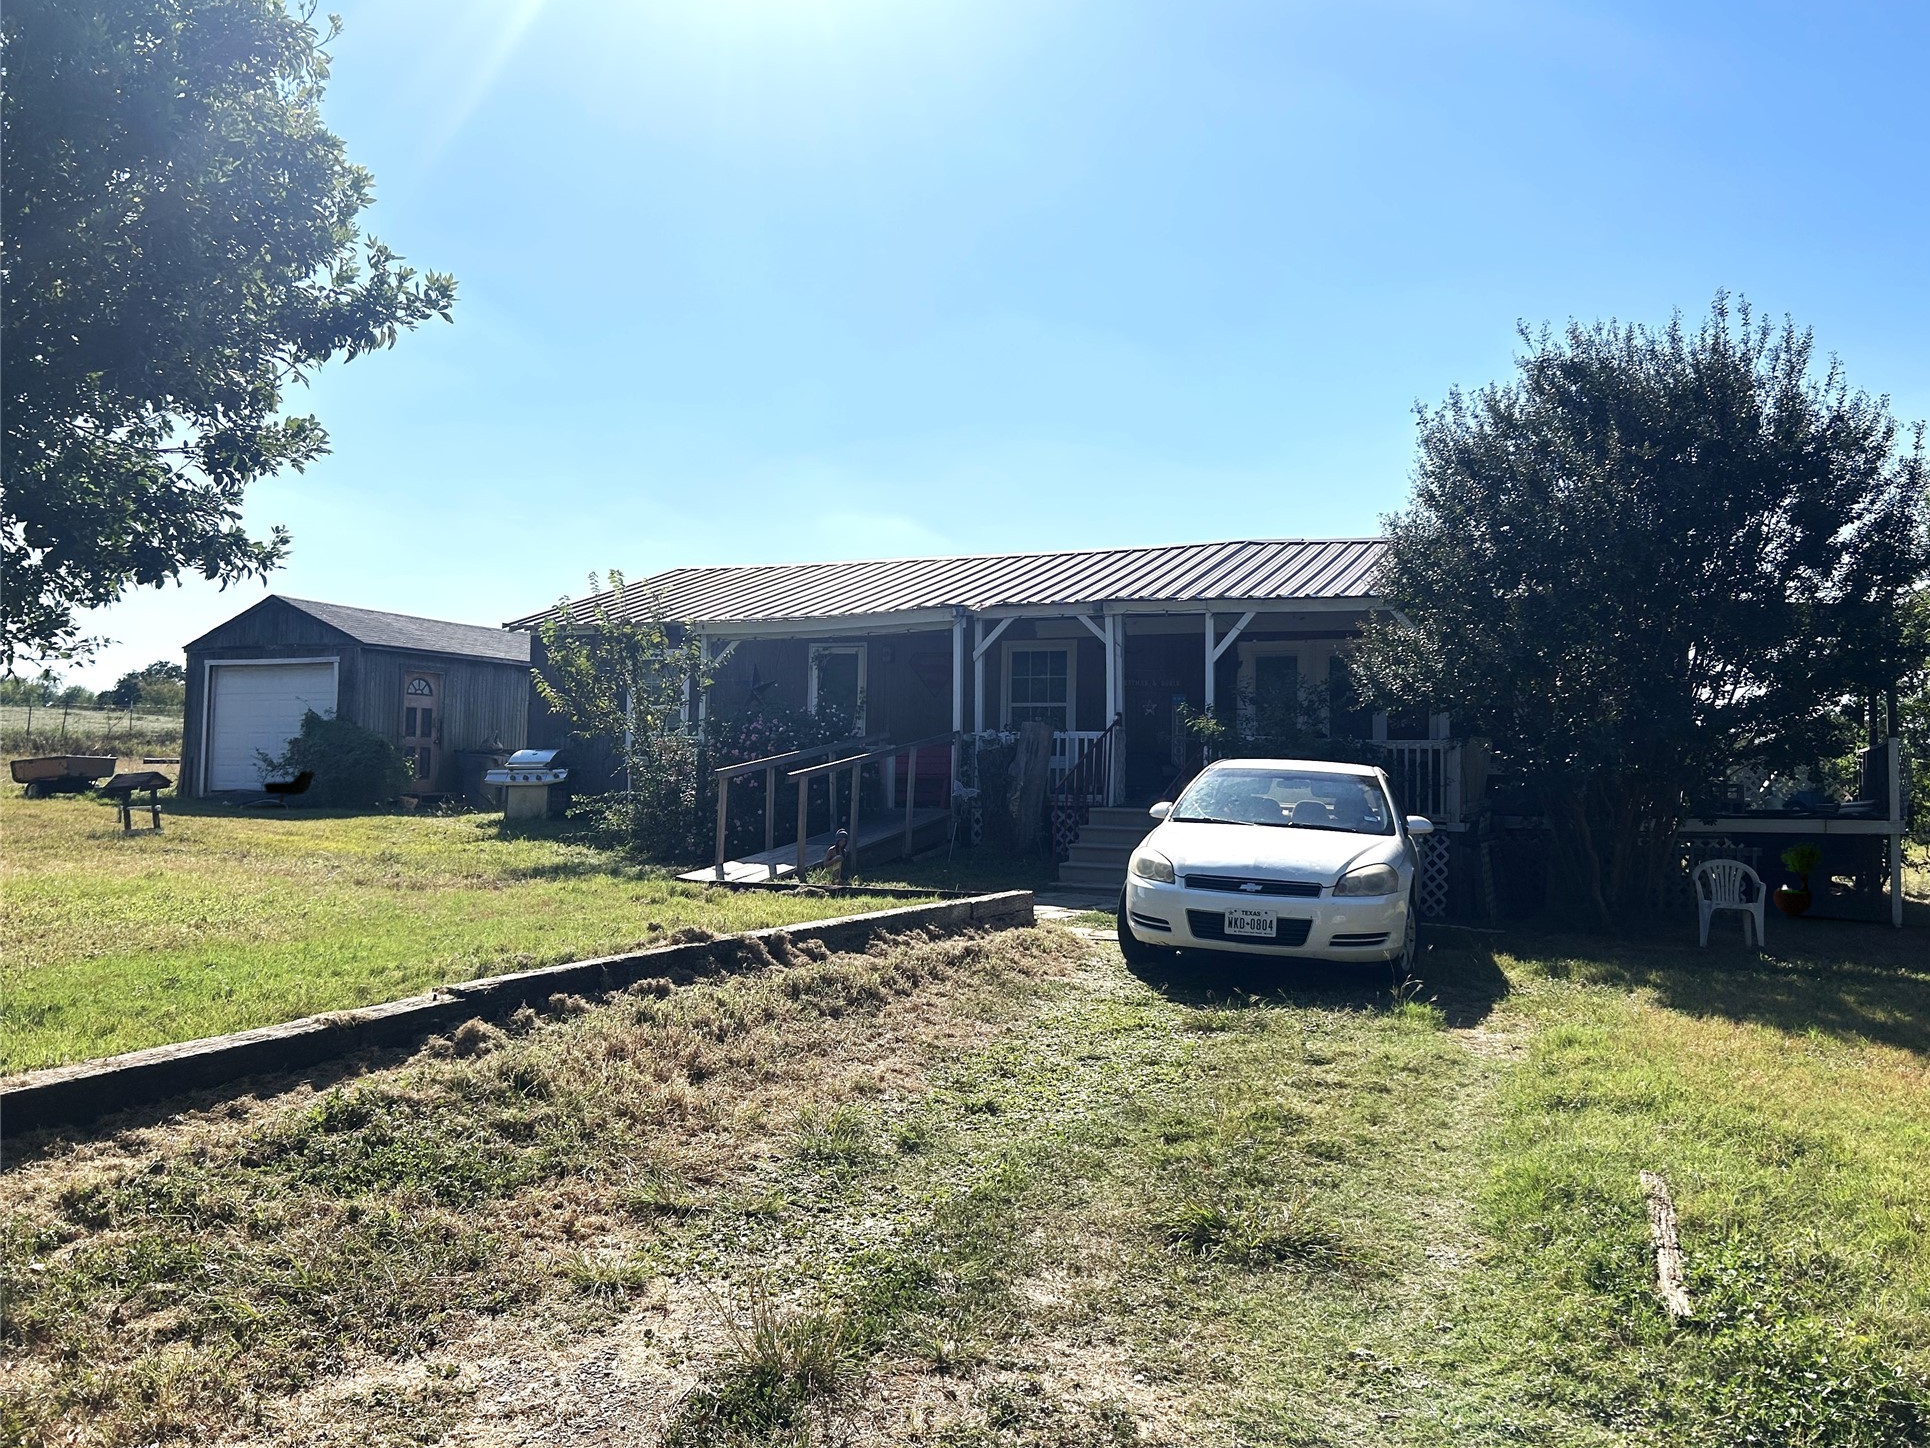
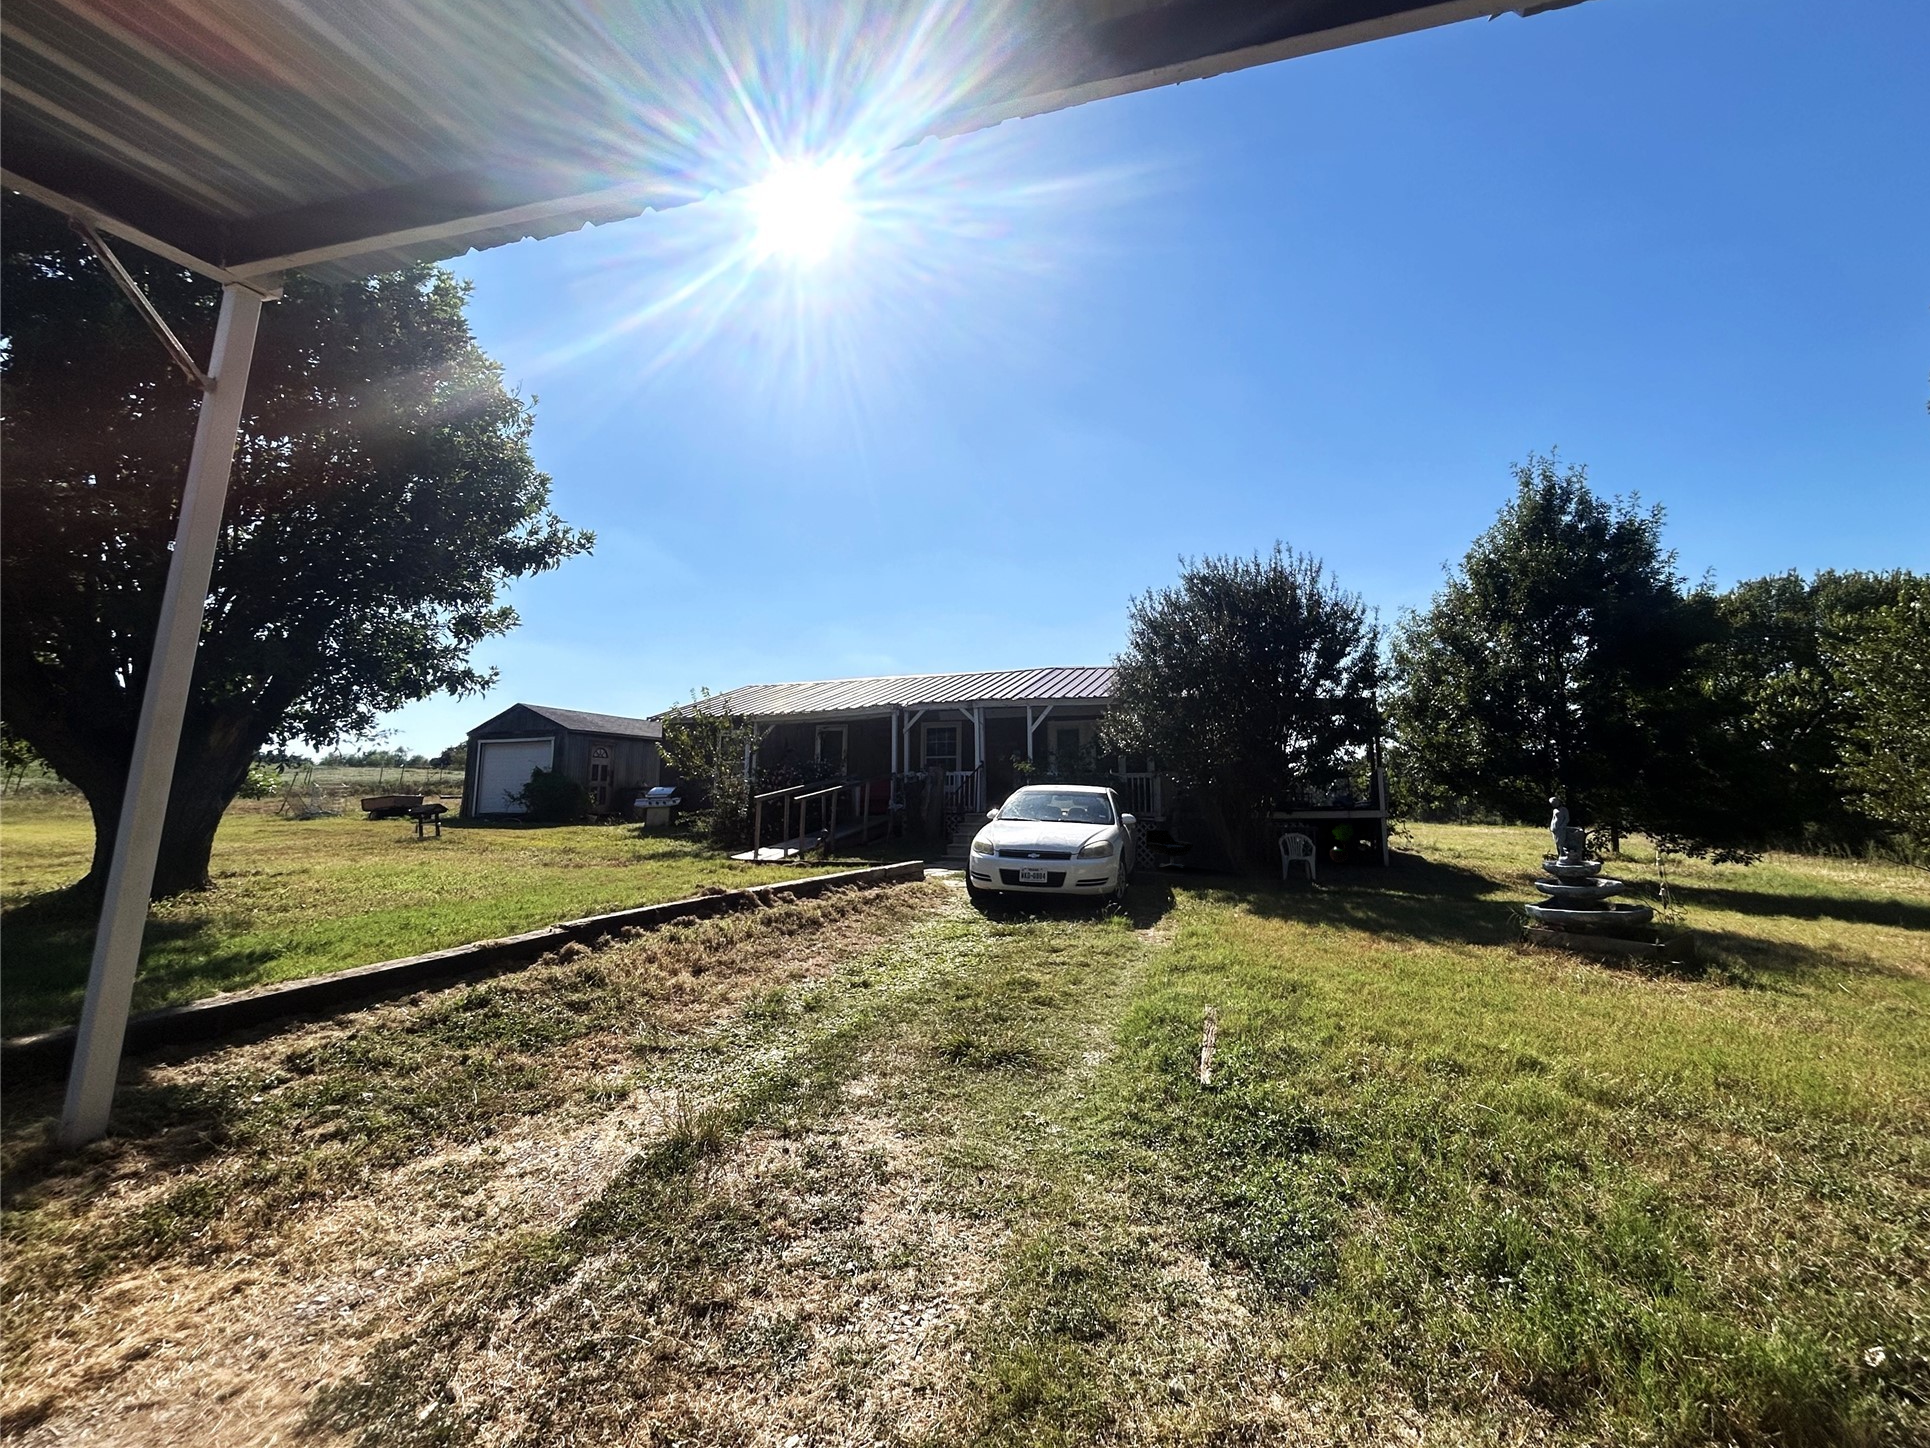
lounge chair: present [264,771,314,805] -> present [1146,829,1193,868]

